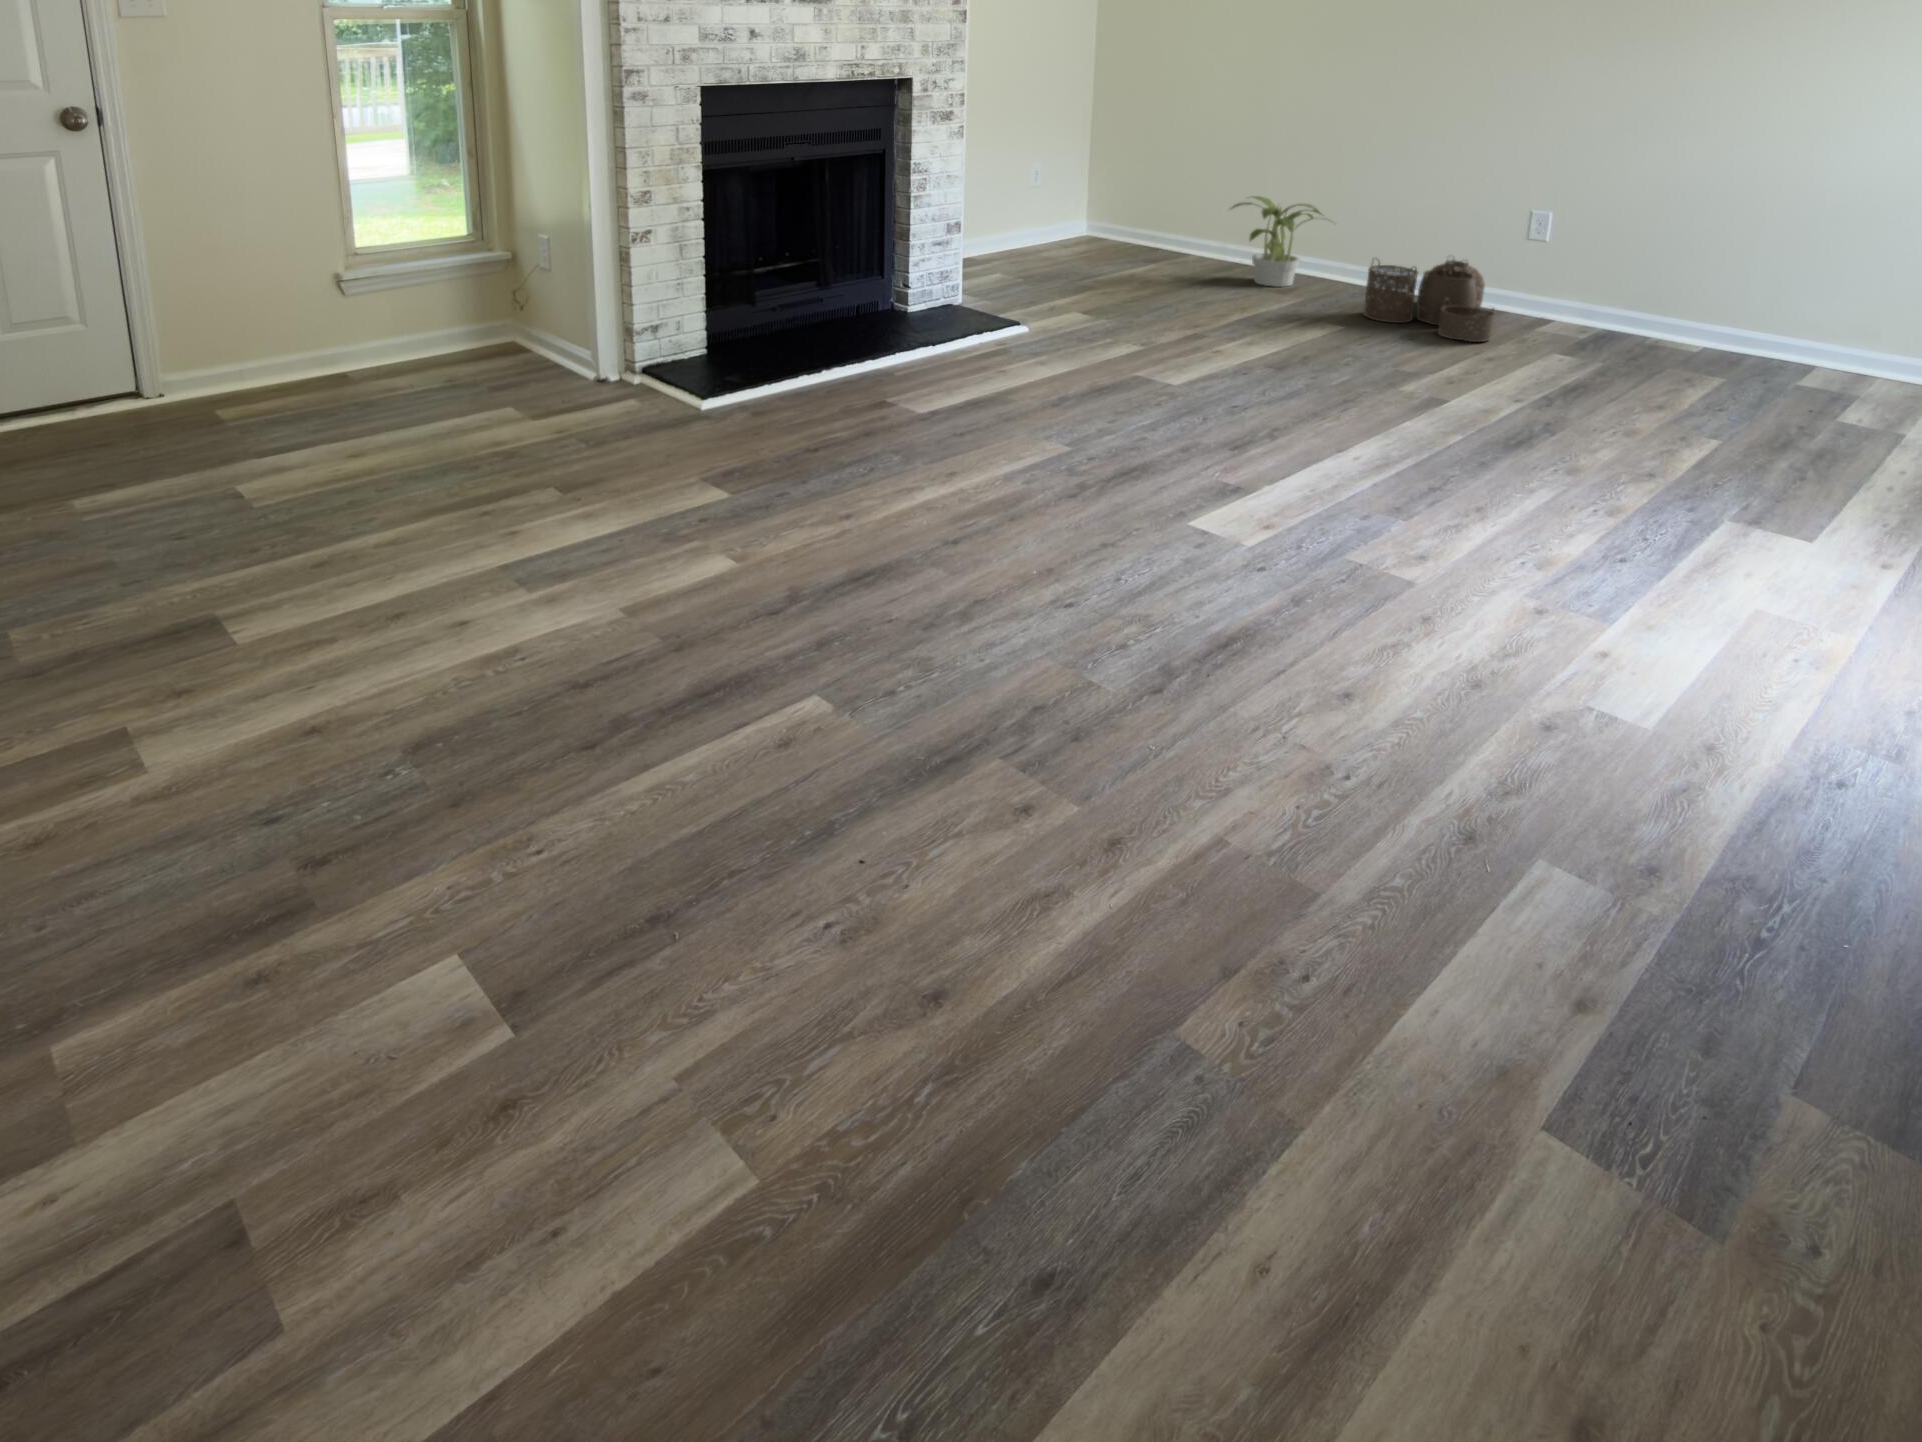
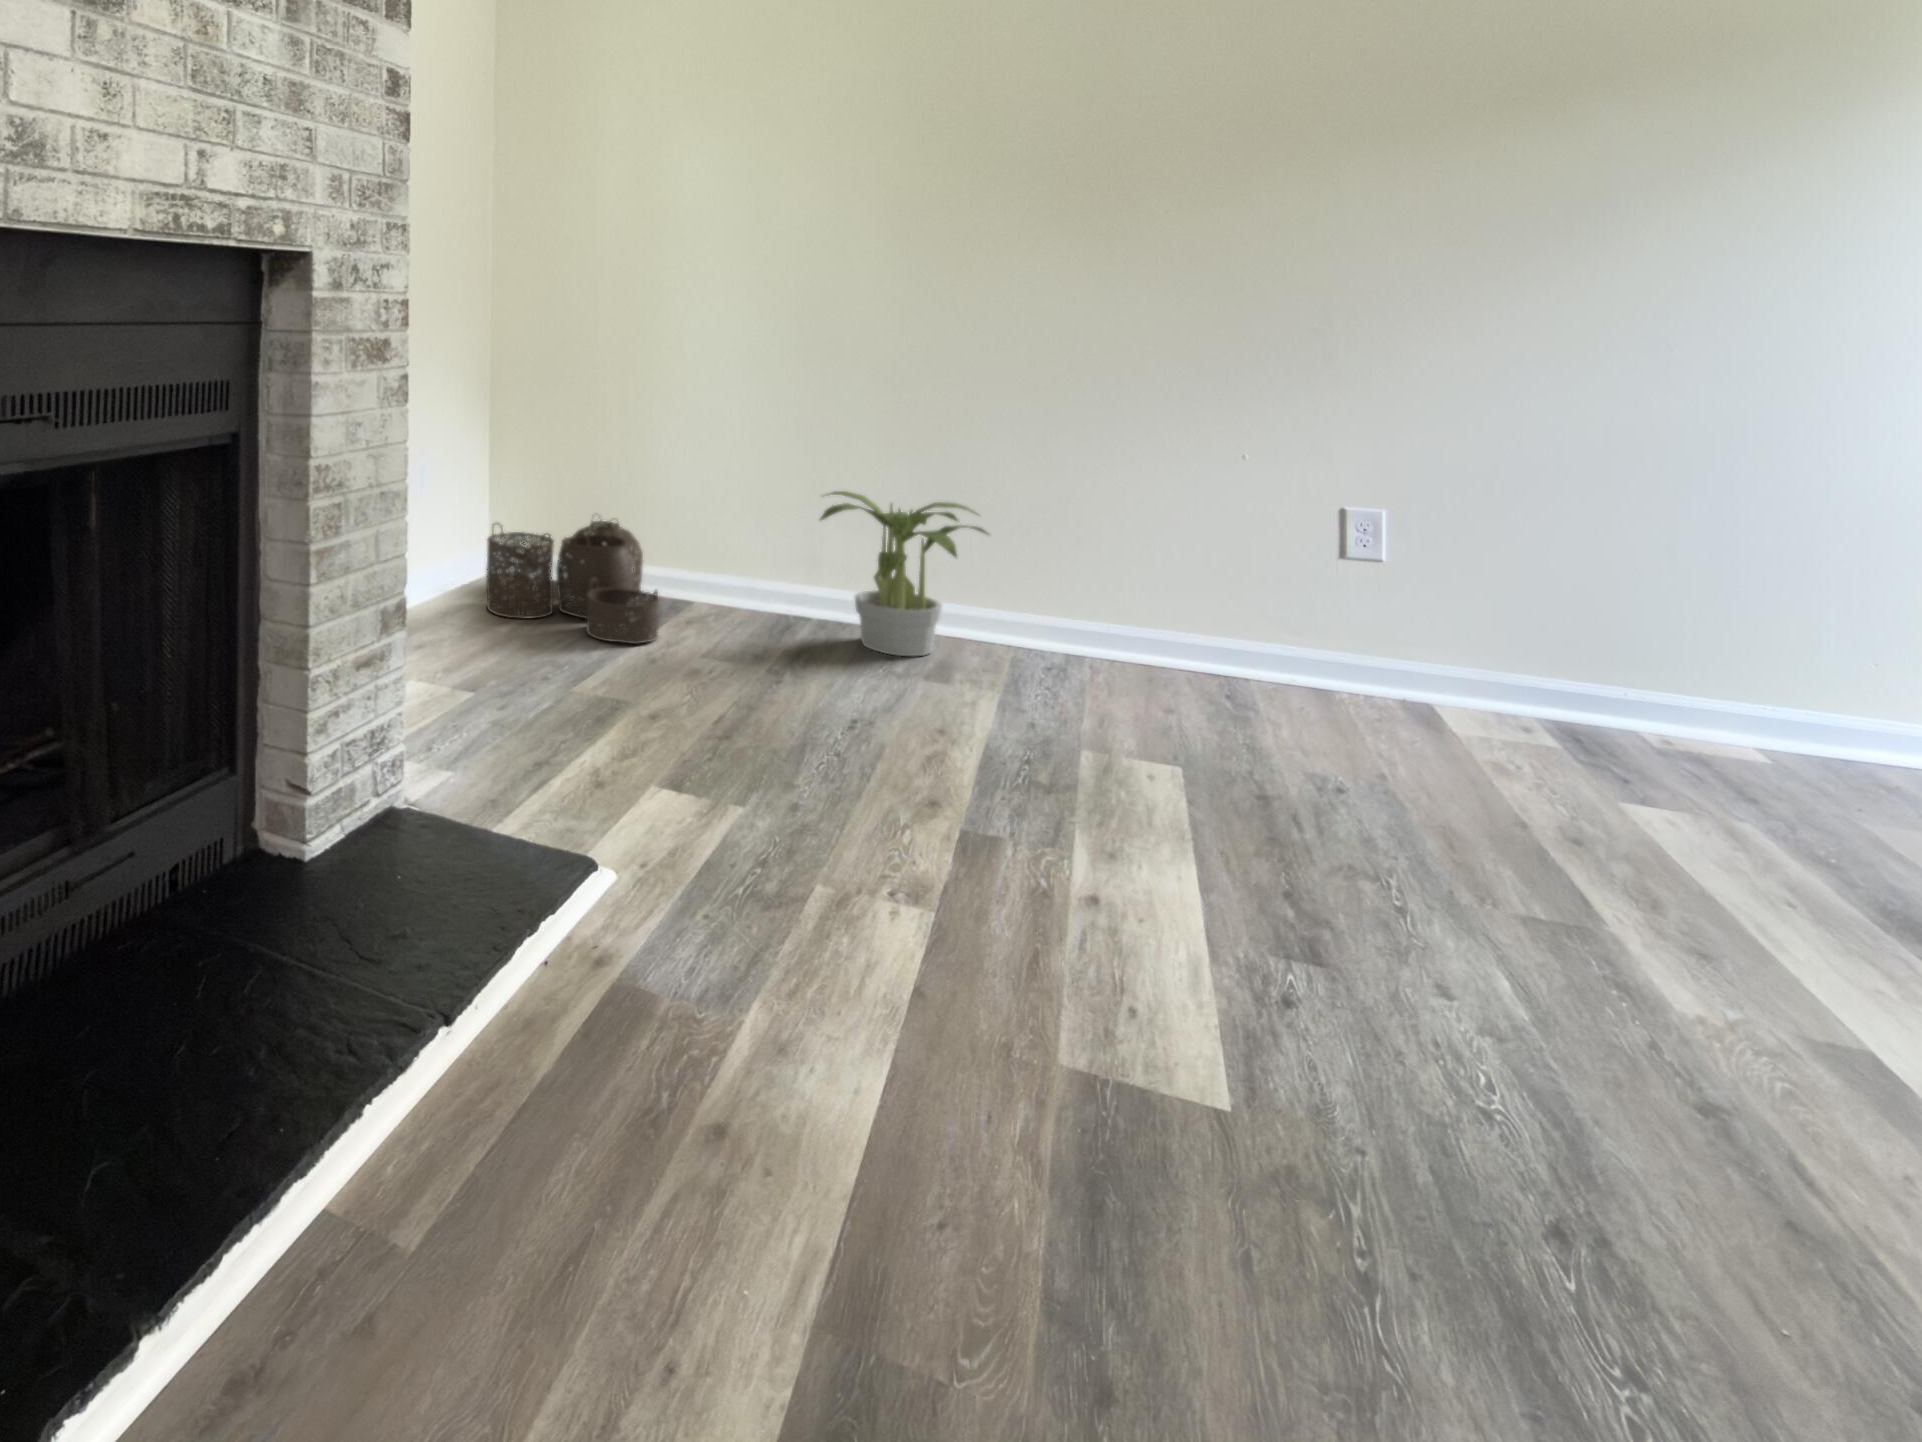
woven basket: present [1364,260,1494,342] -> present [486,518,659,644]

